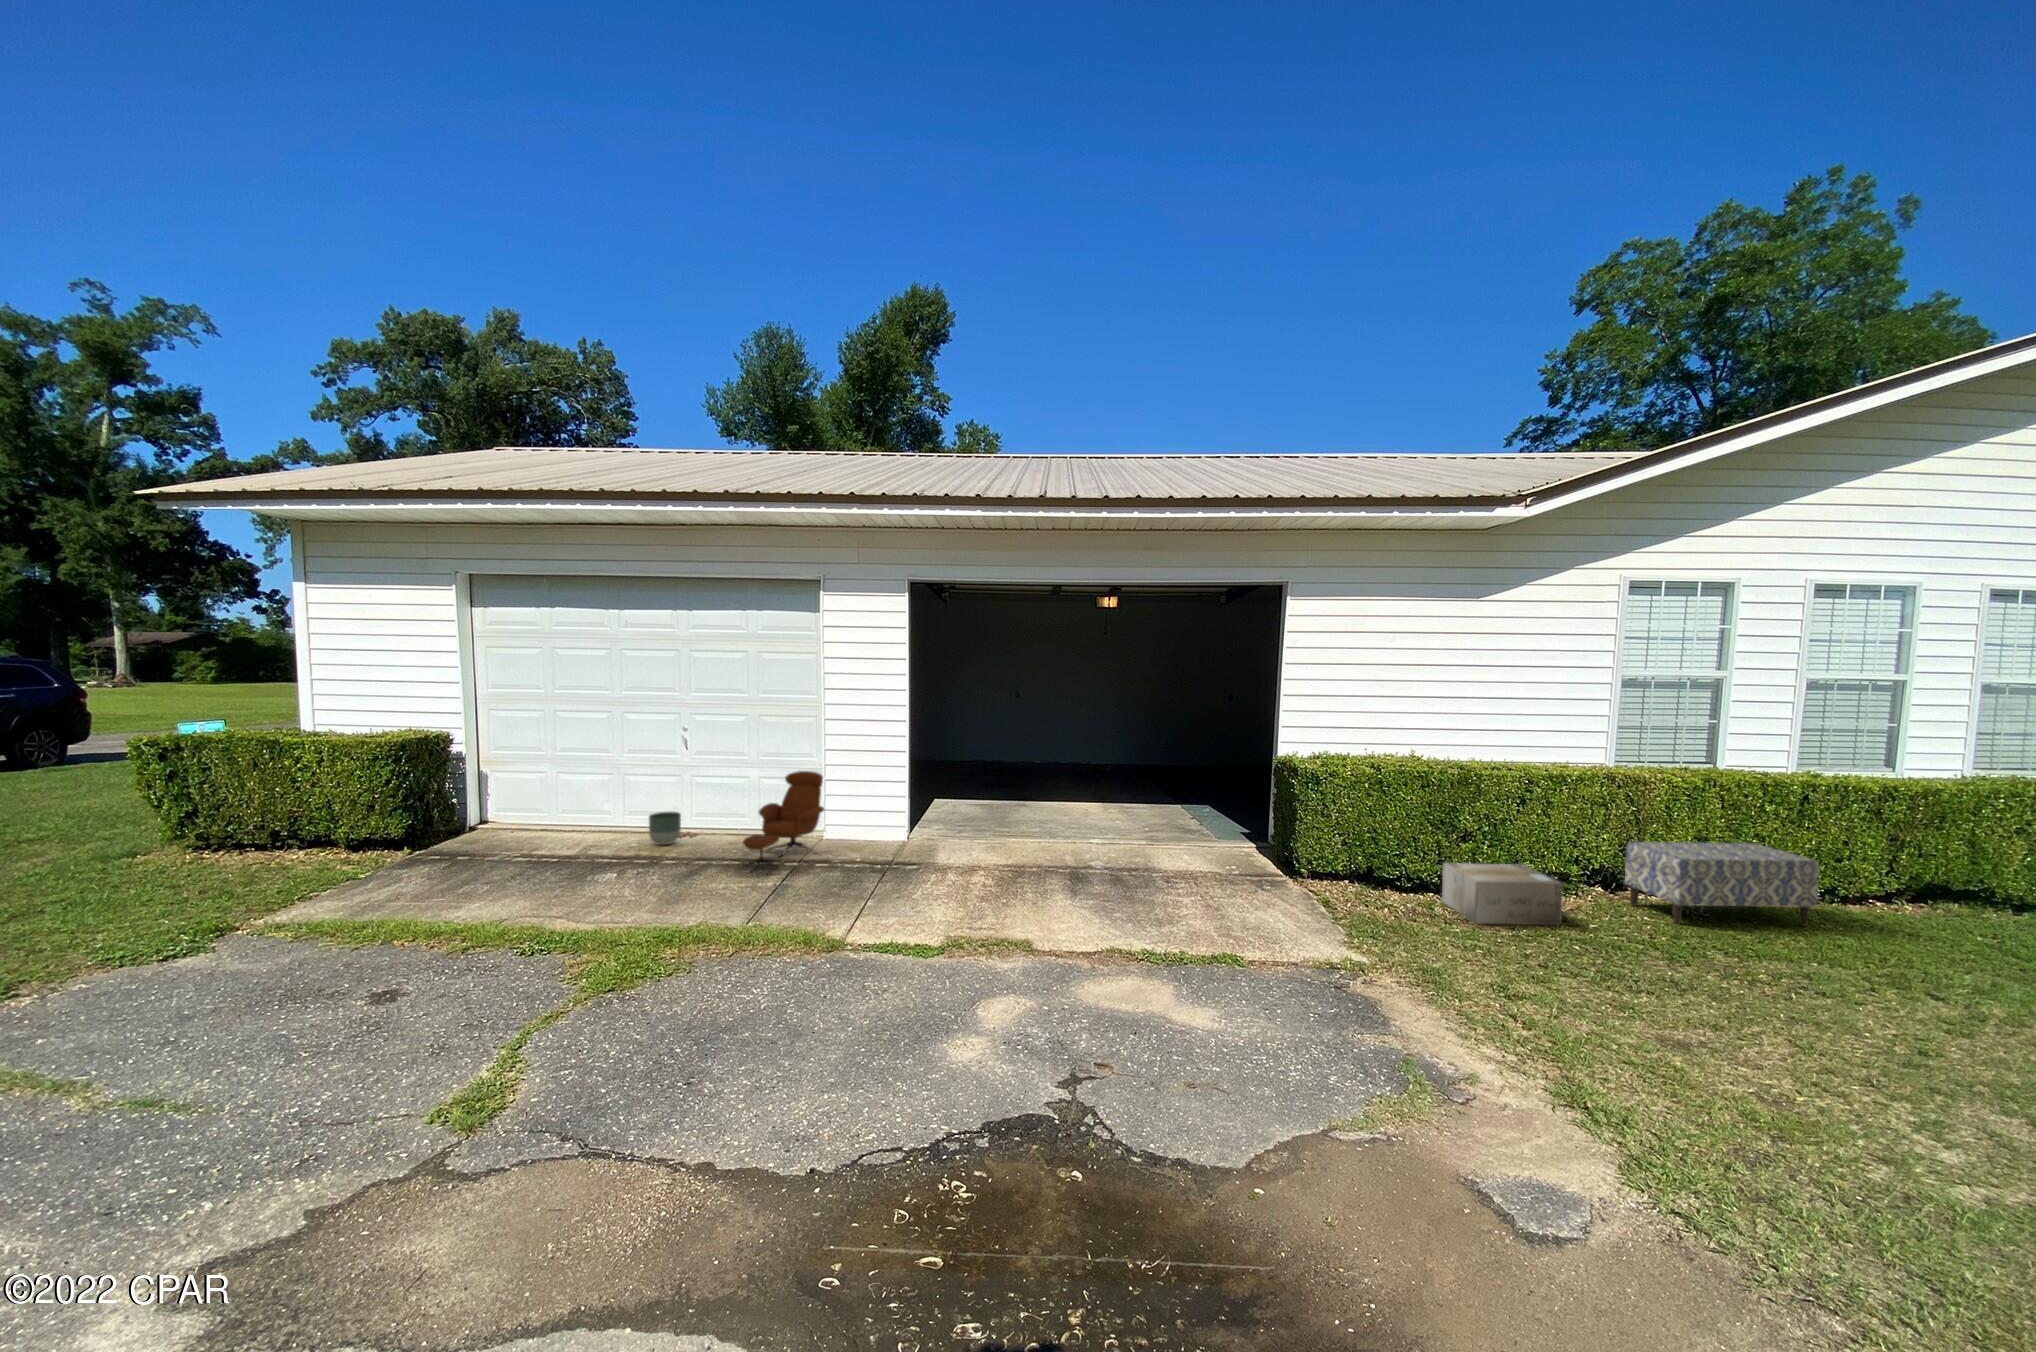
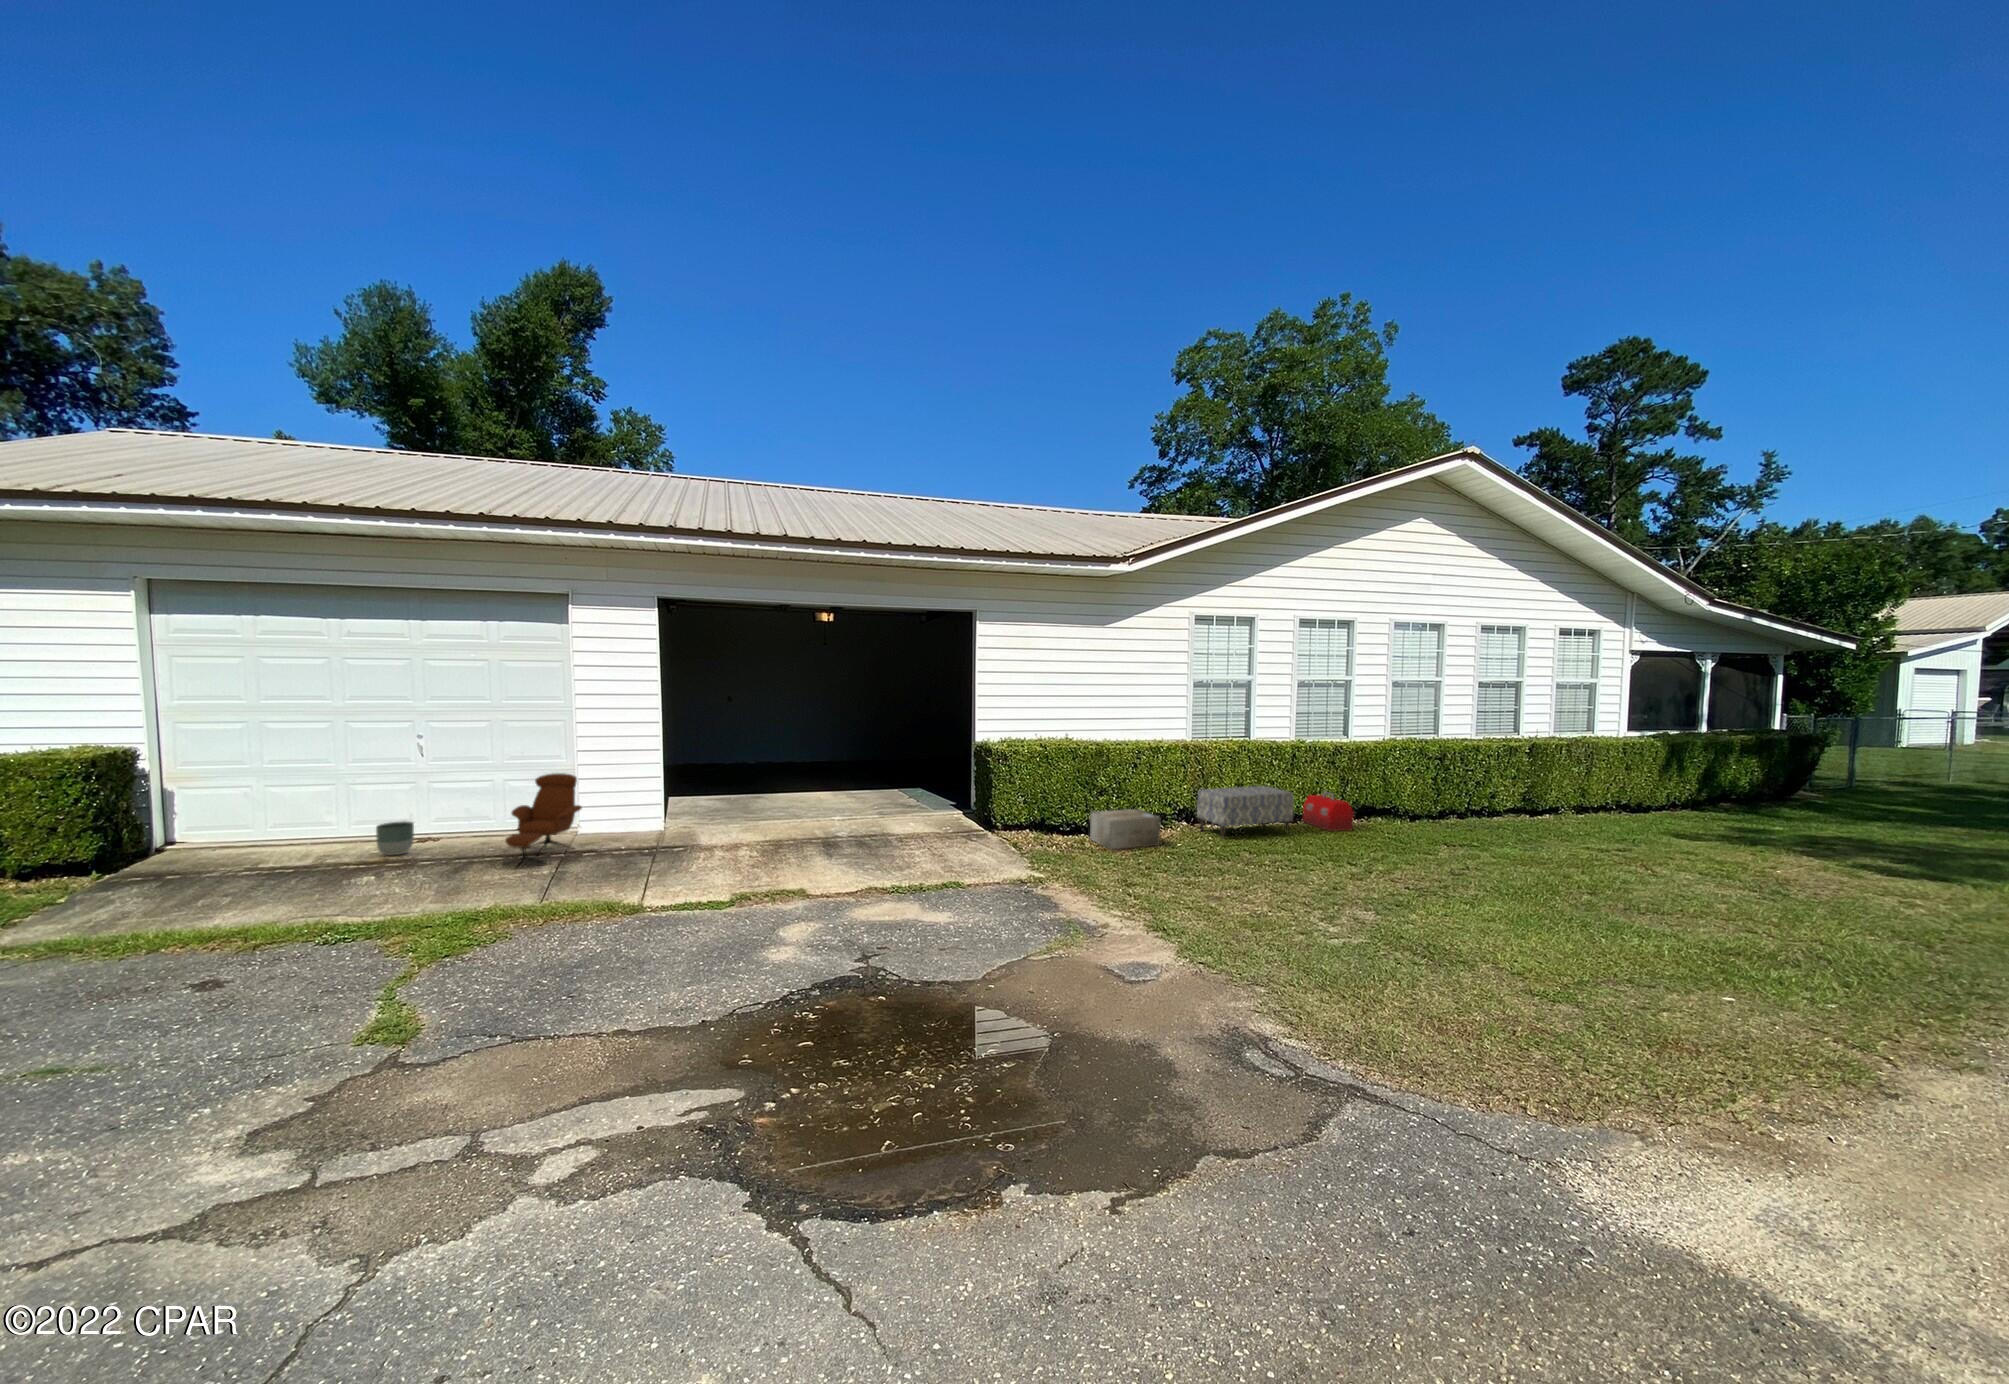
toolbox: none [1829,860,1951,933] -> present [1302,792,1354,831]

